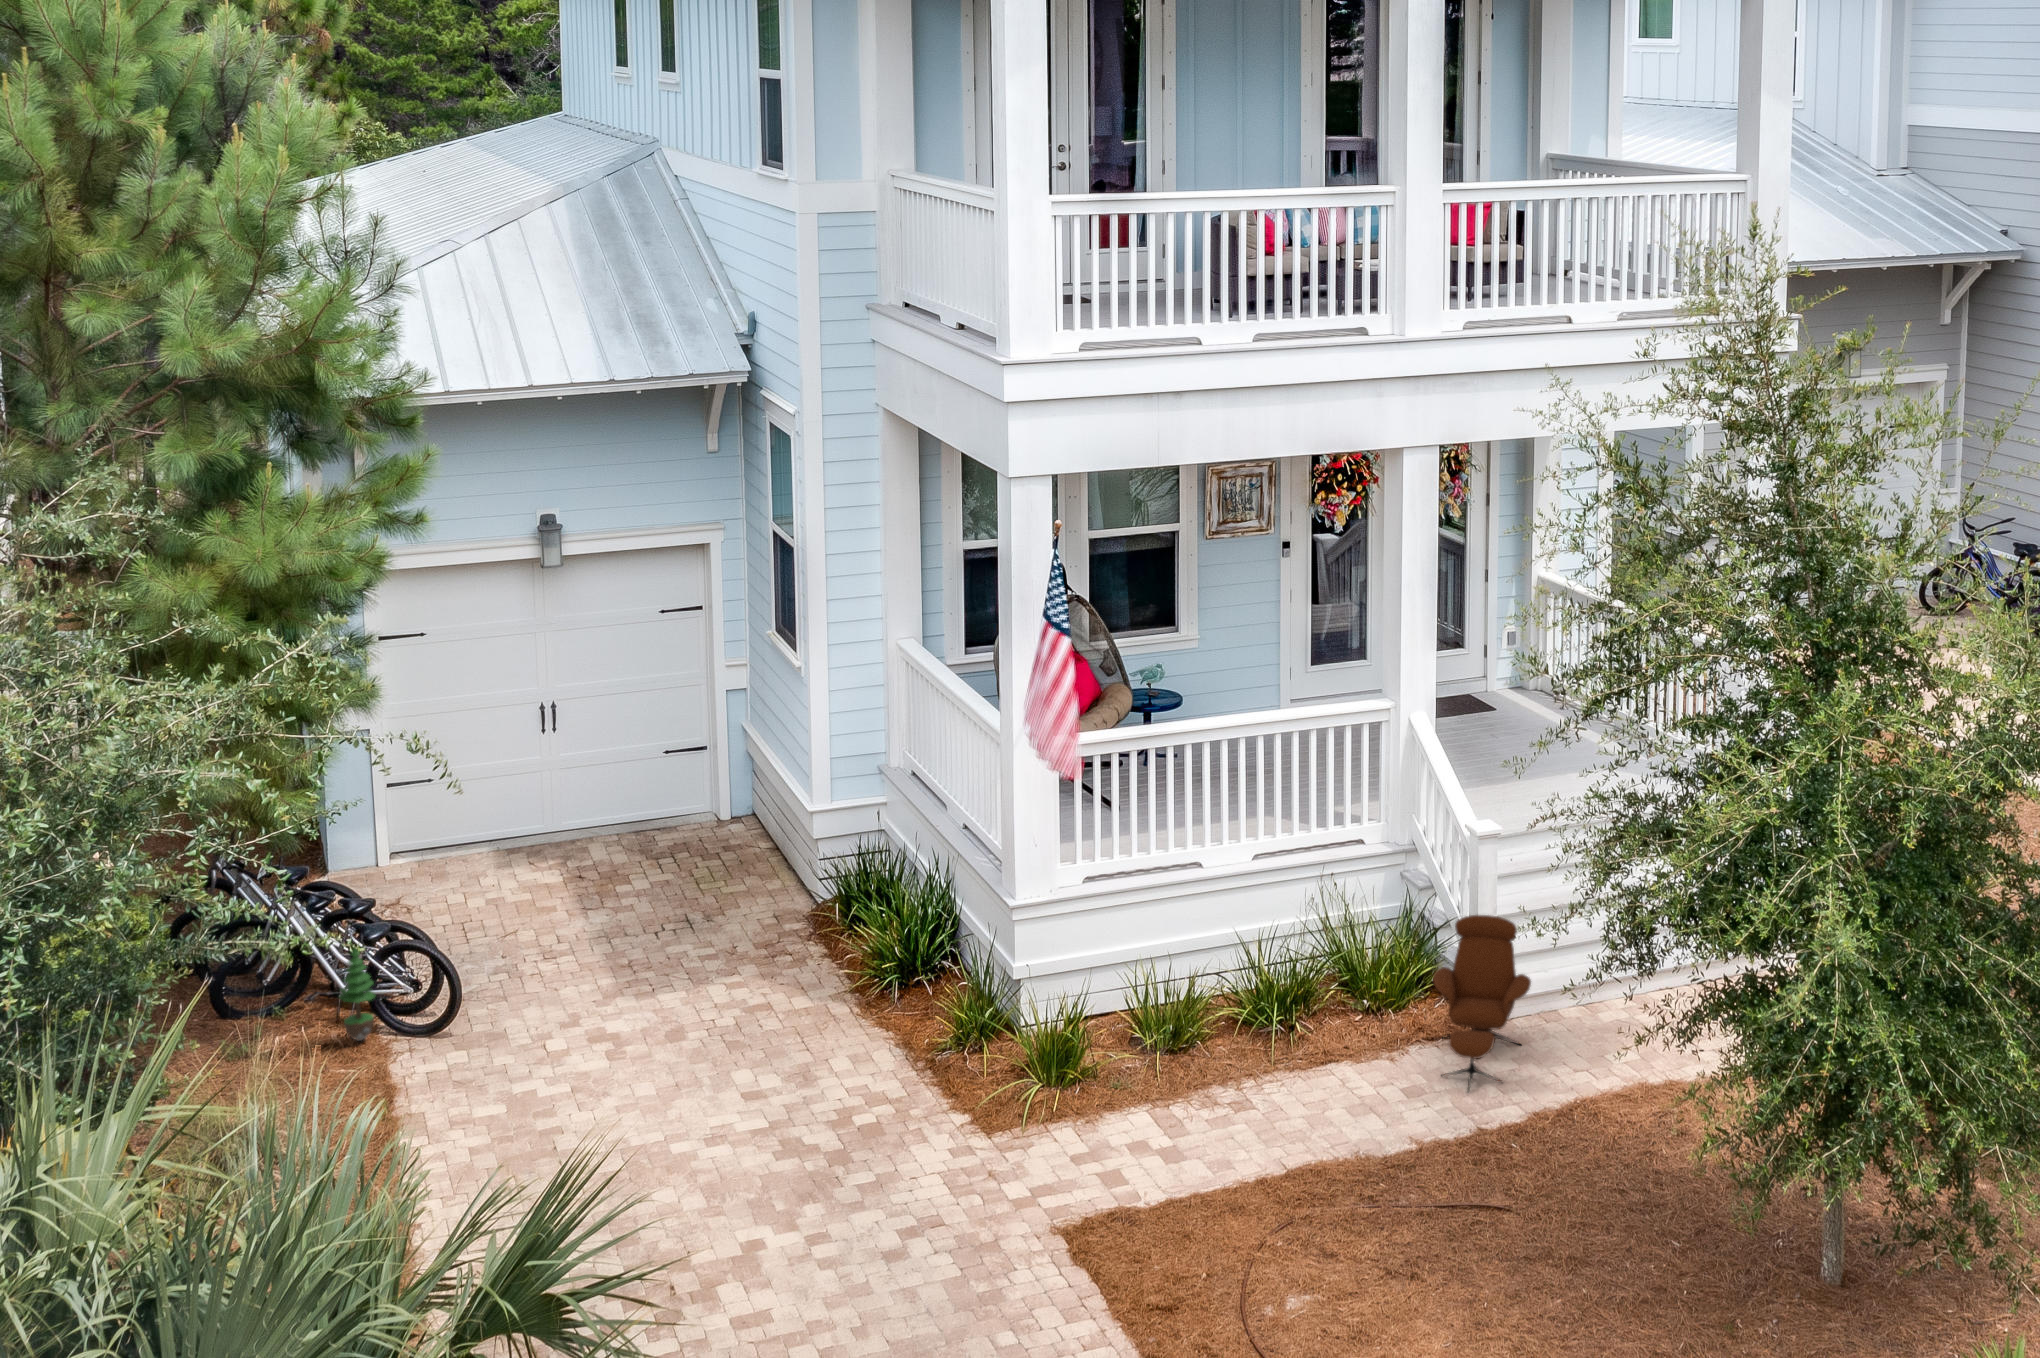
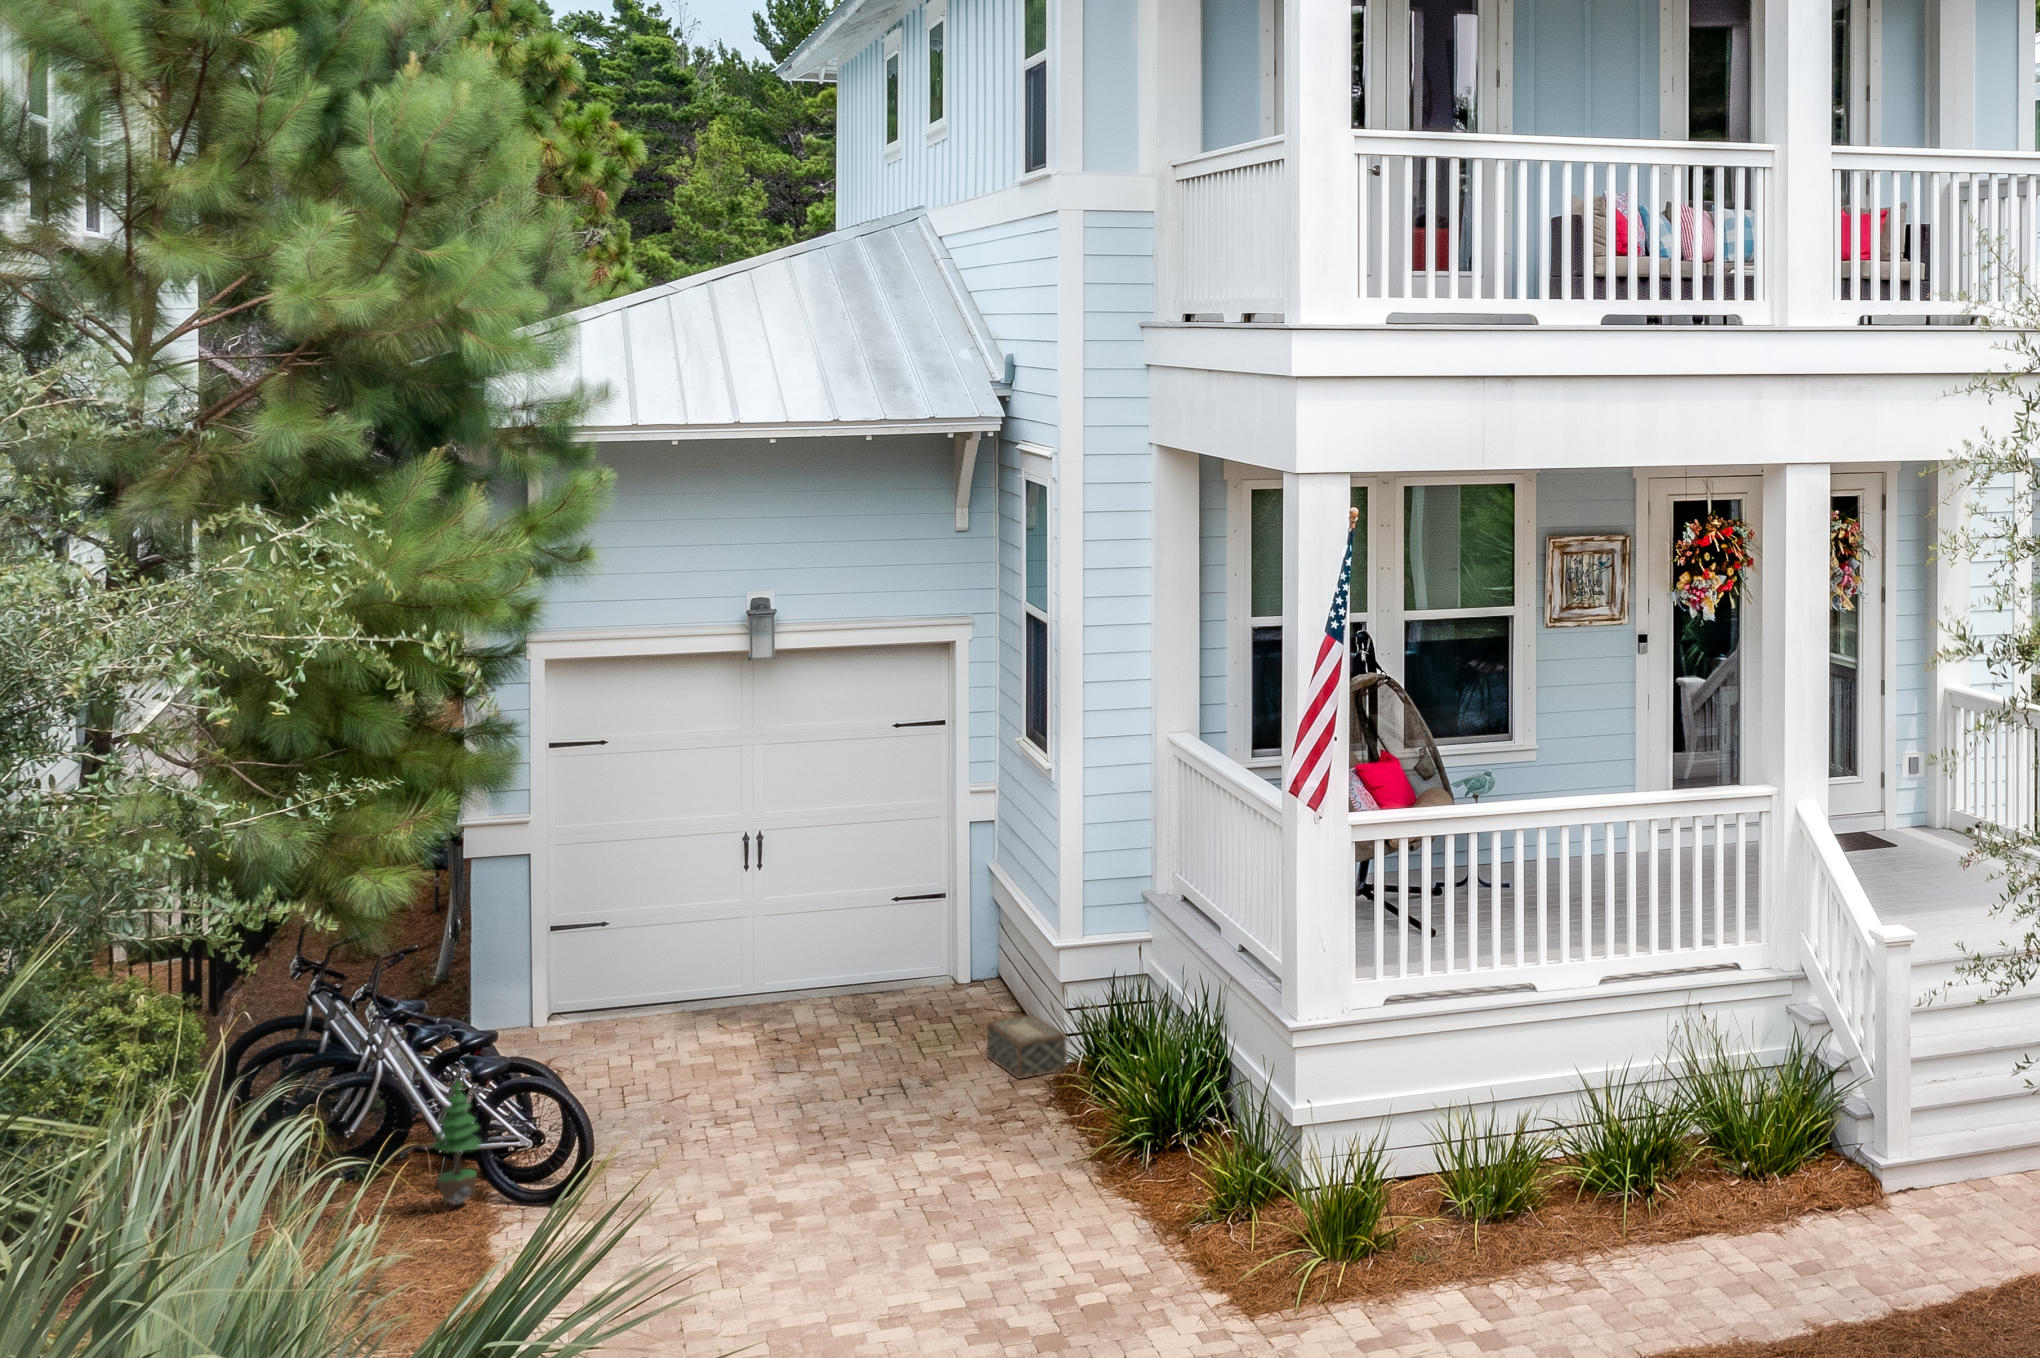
woven basket: none [757,863,823,919] -> present [987,1015,1066,1079]
lounge chair: present [1433,915,1531,1091] -> none [1835,1048,1964,1273]

